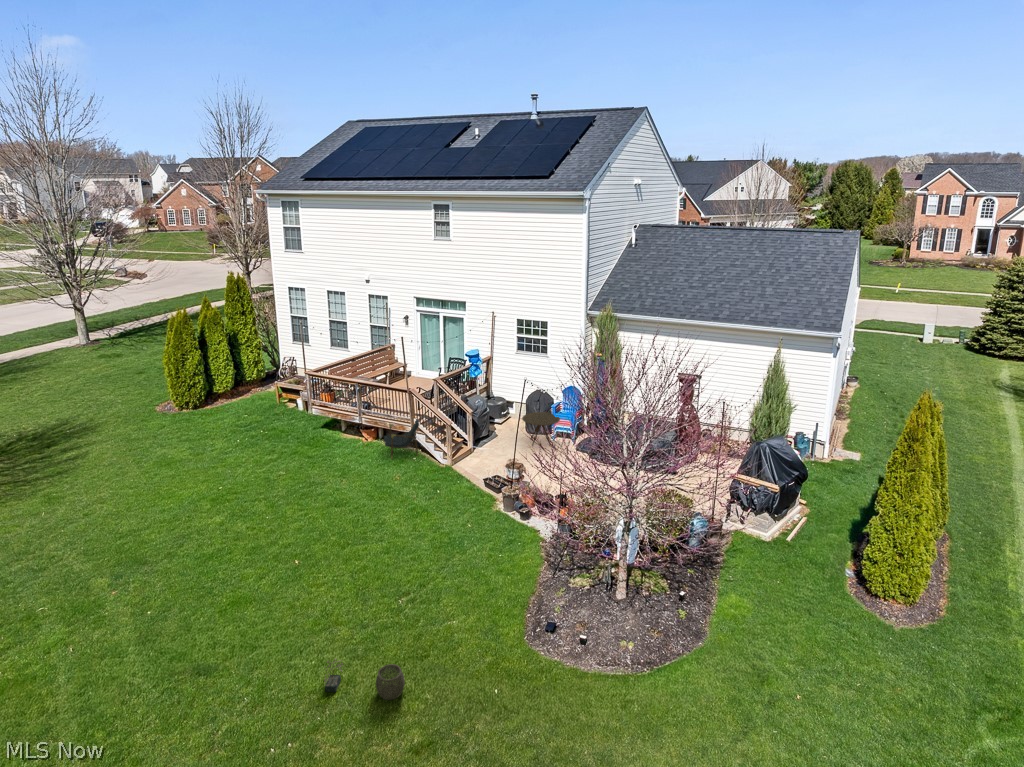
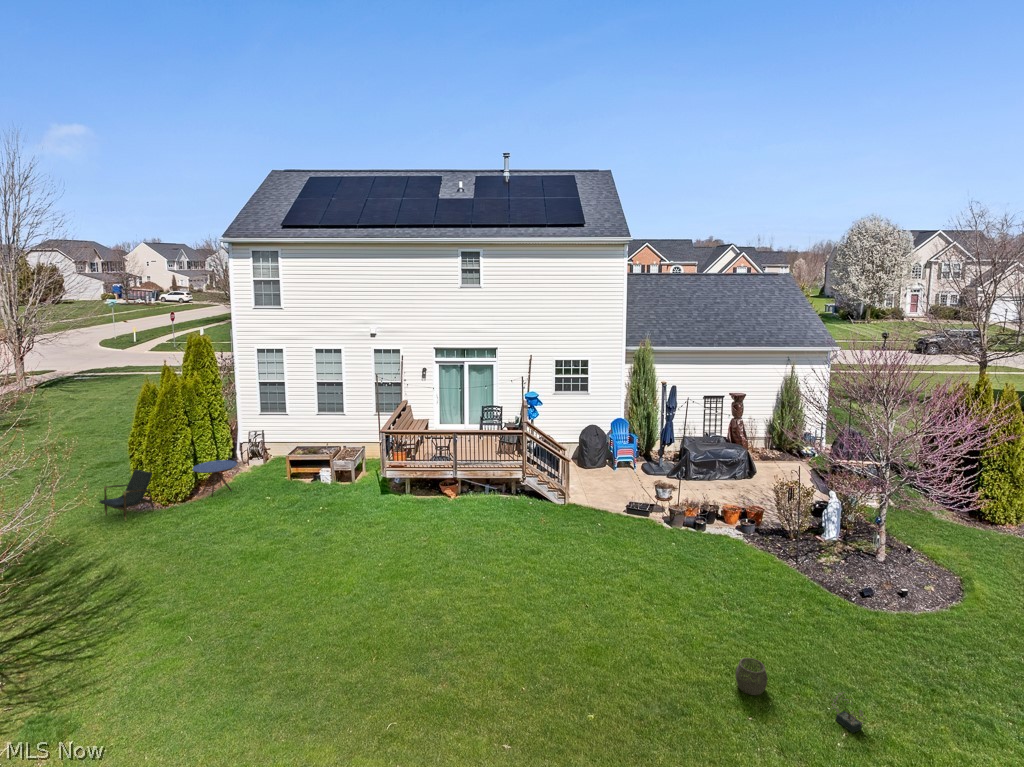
round table: present [522,412,560,445] -> present [192,460,237,497]
lounge chair: present [384,419,419,459] -> present [99,470,153,521]
woven basket: present [376,664,405,700] -> present [736,658,767,695]

